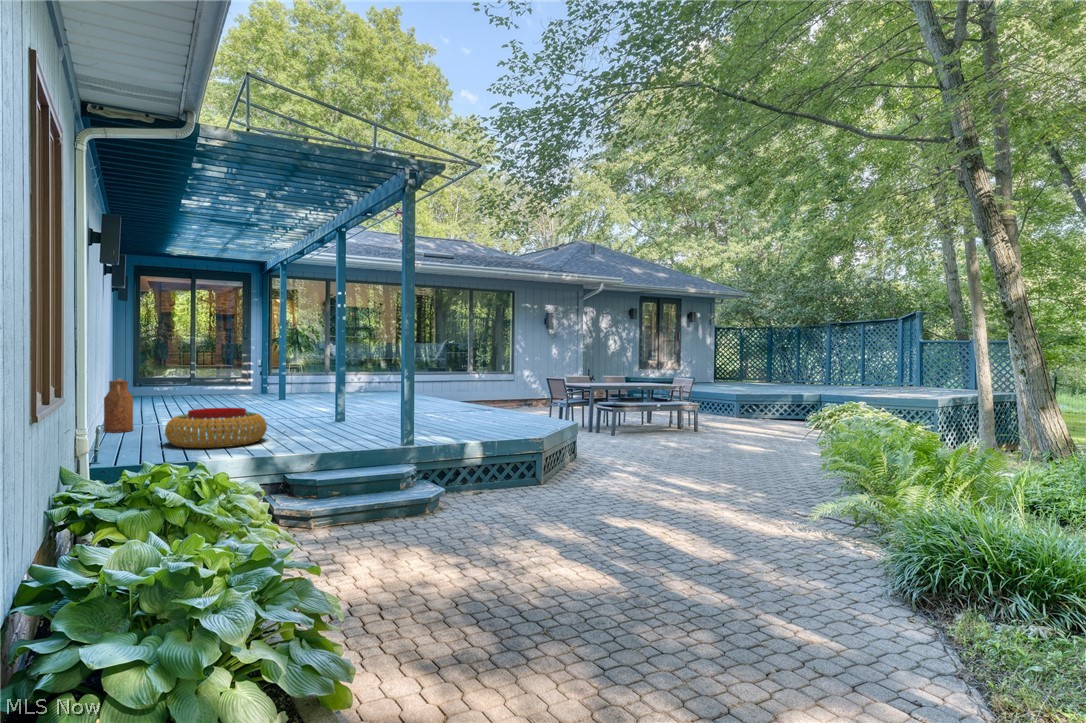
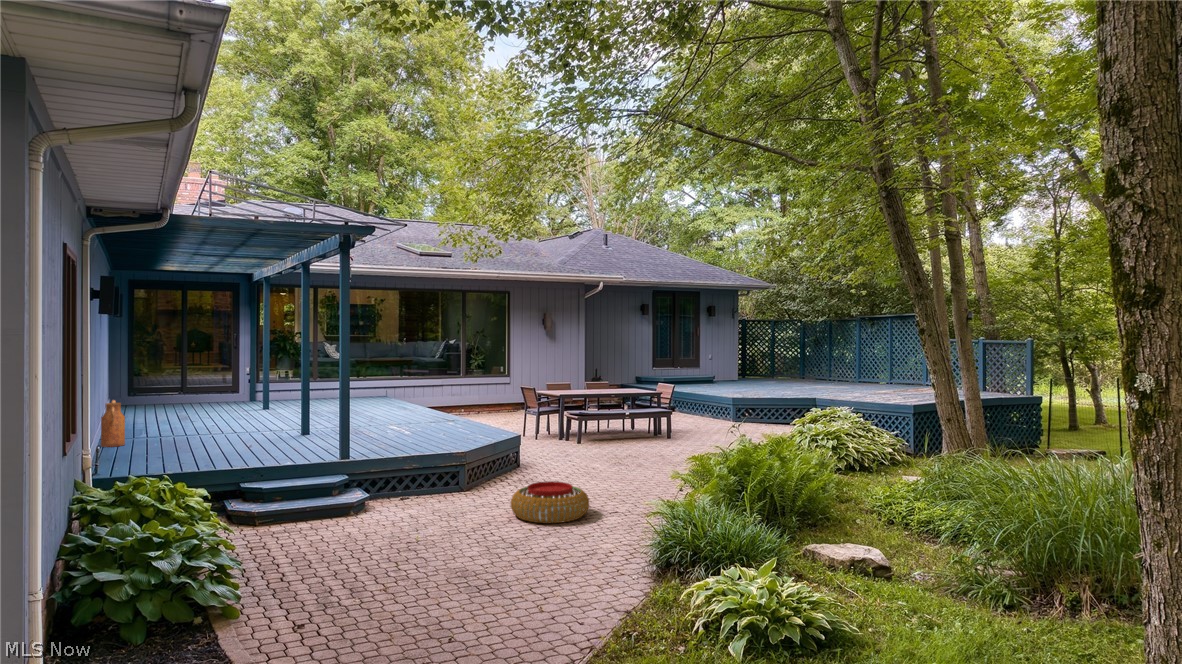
pouf: present [165,408,267,448] -> present [511,481,589,523]

